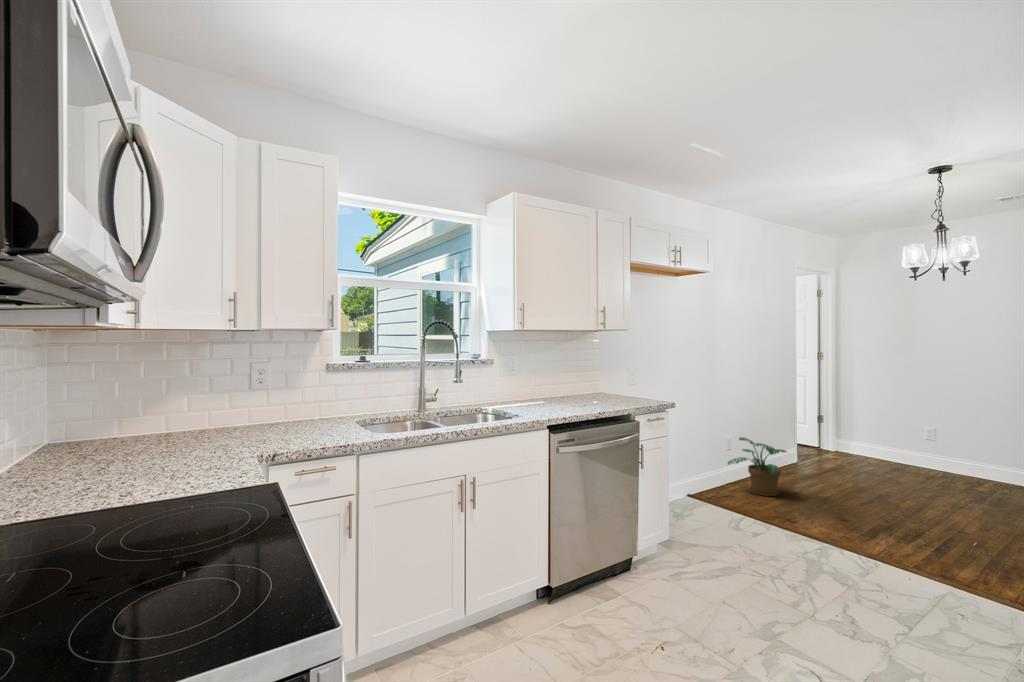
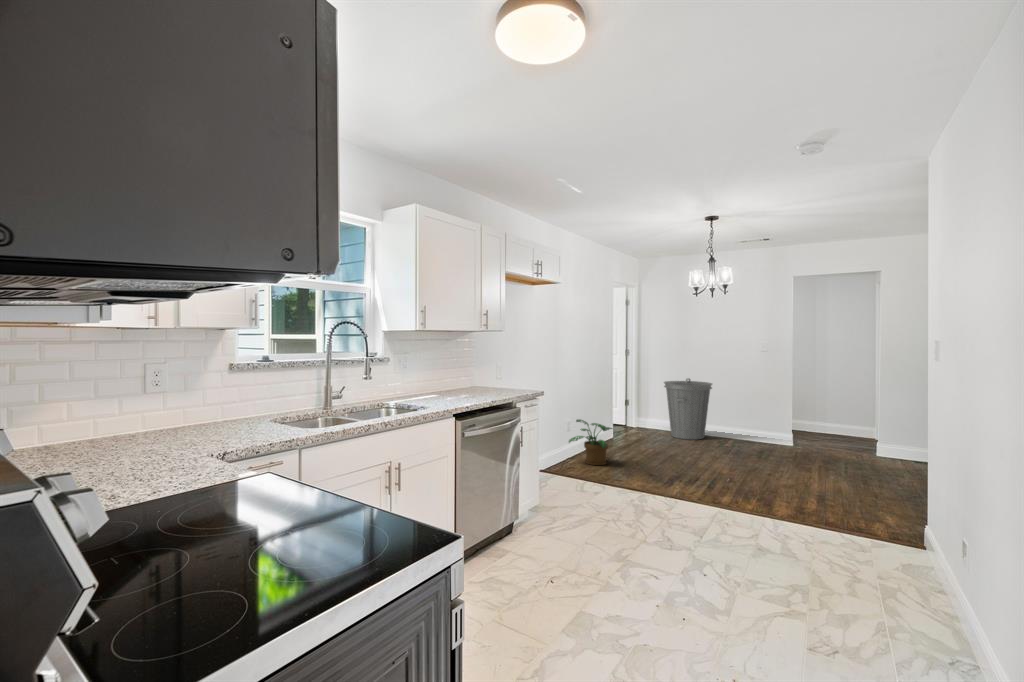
trash can: none [871,391,950,474] -> present [664,379,712,440]

